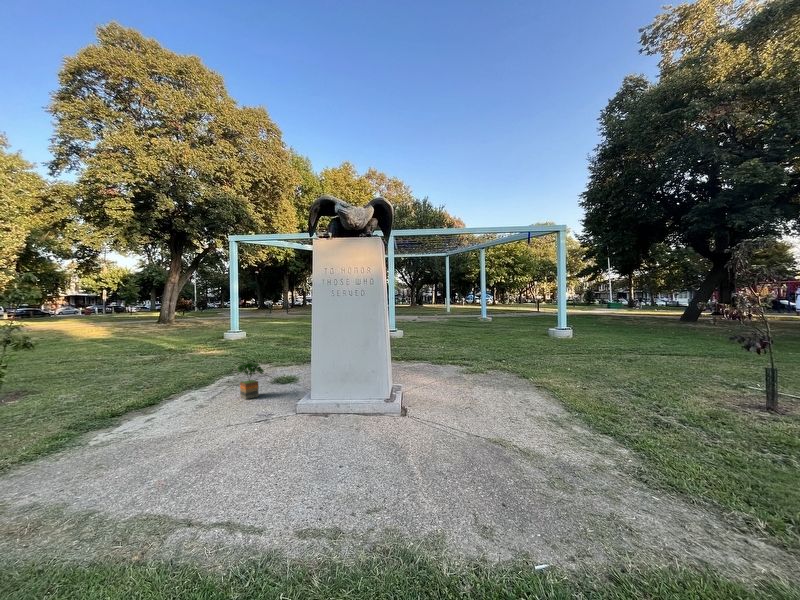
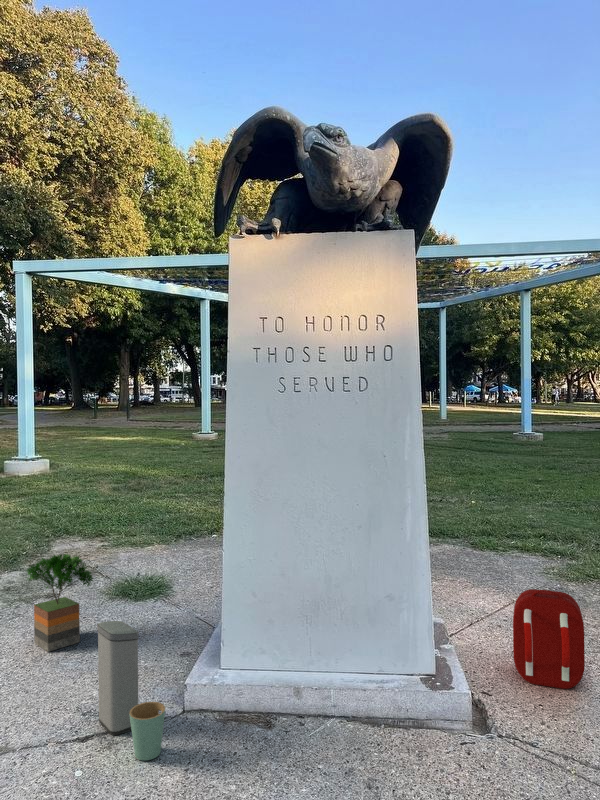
backpack: none [420,369,445,404] -> present [511,589,585,689]
trash can: none [264,380,287,424] -> present [97,621,165,761]

